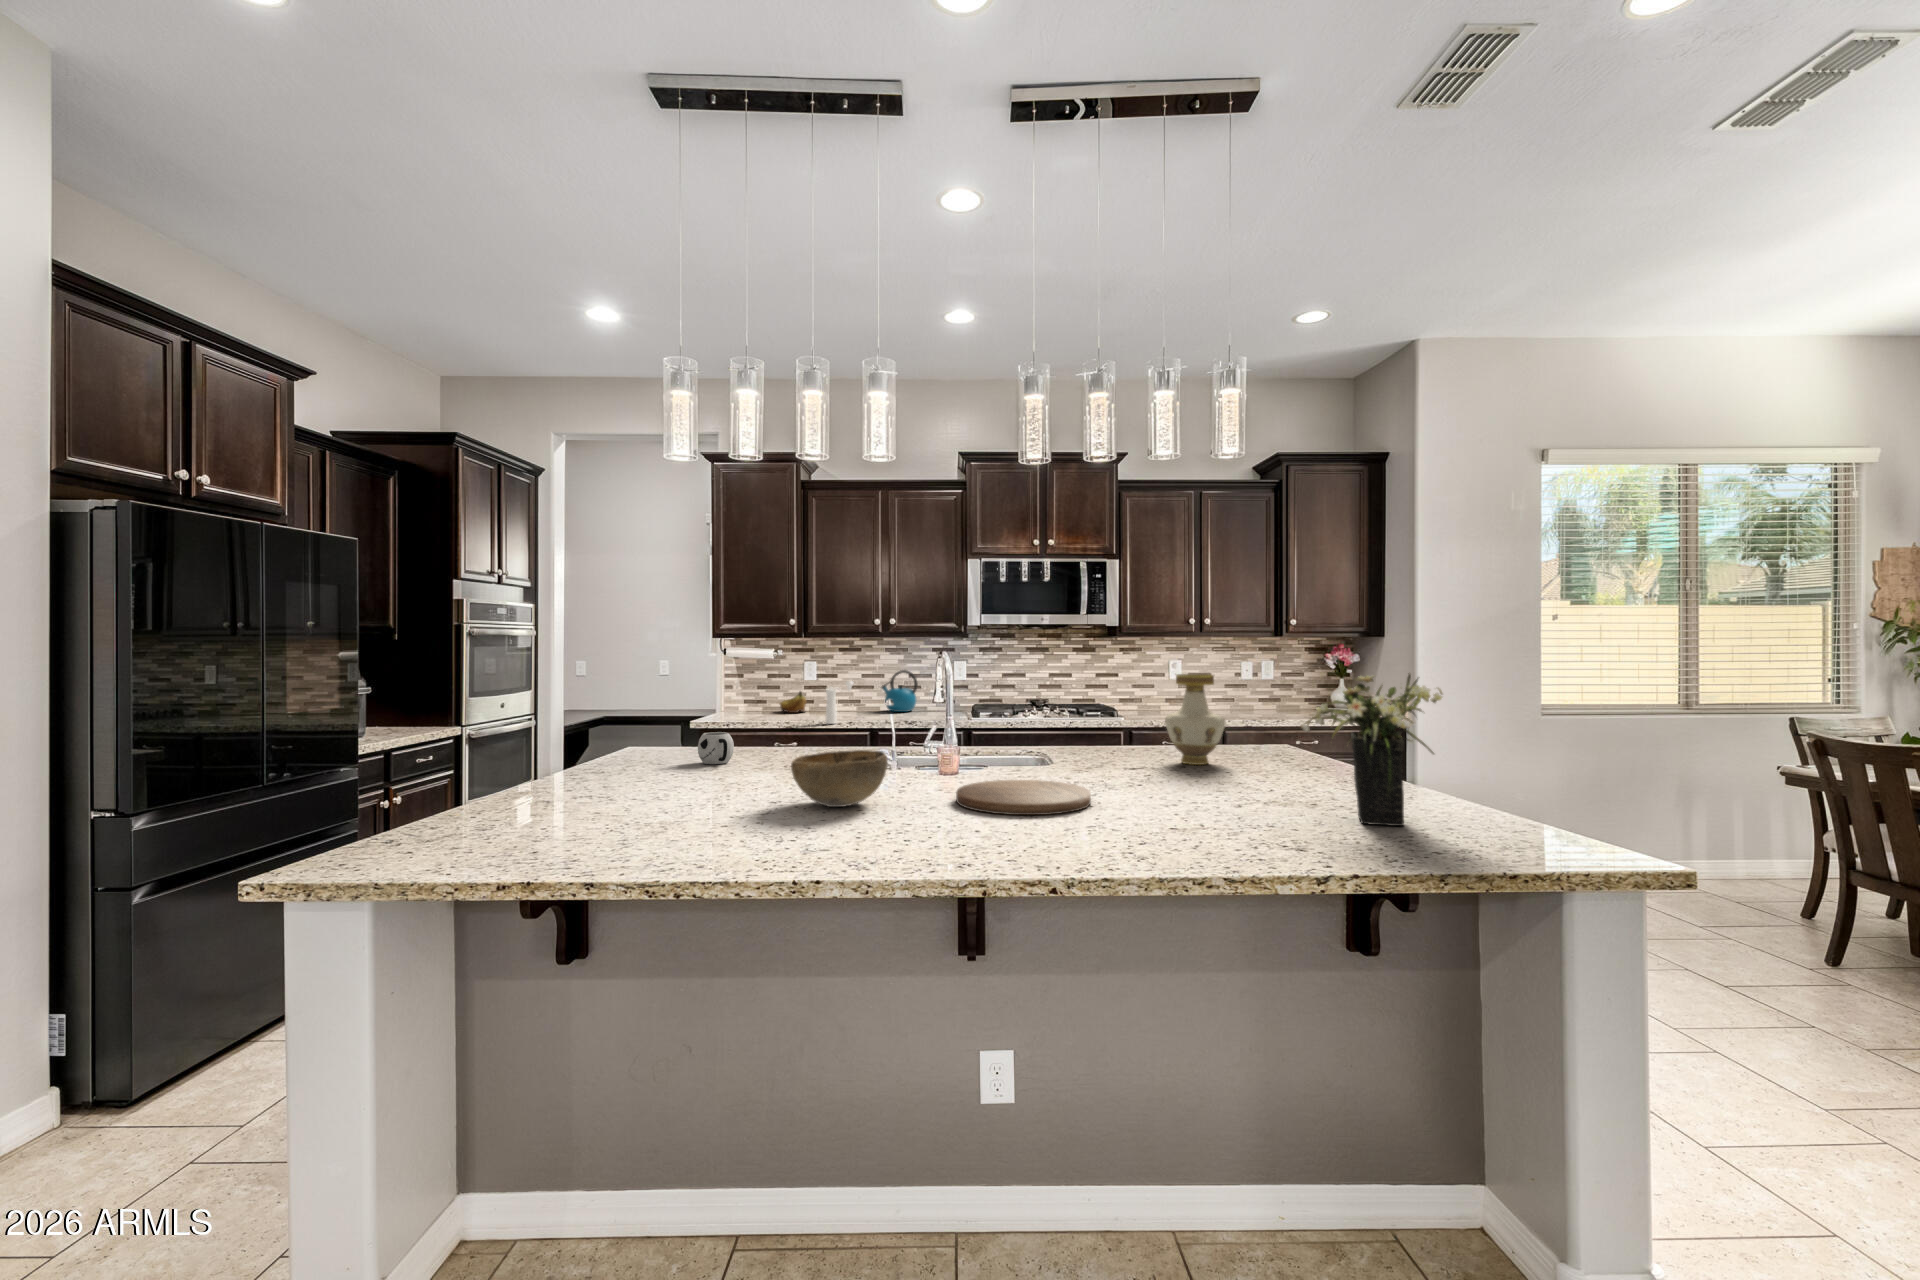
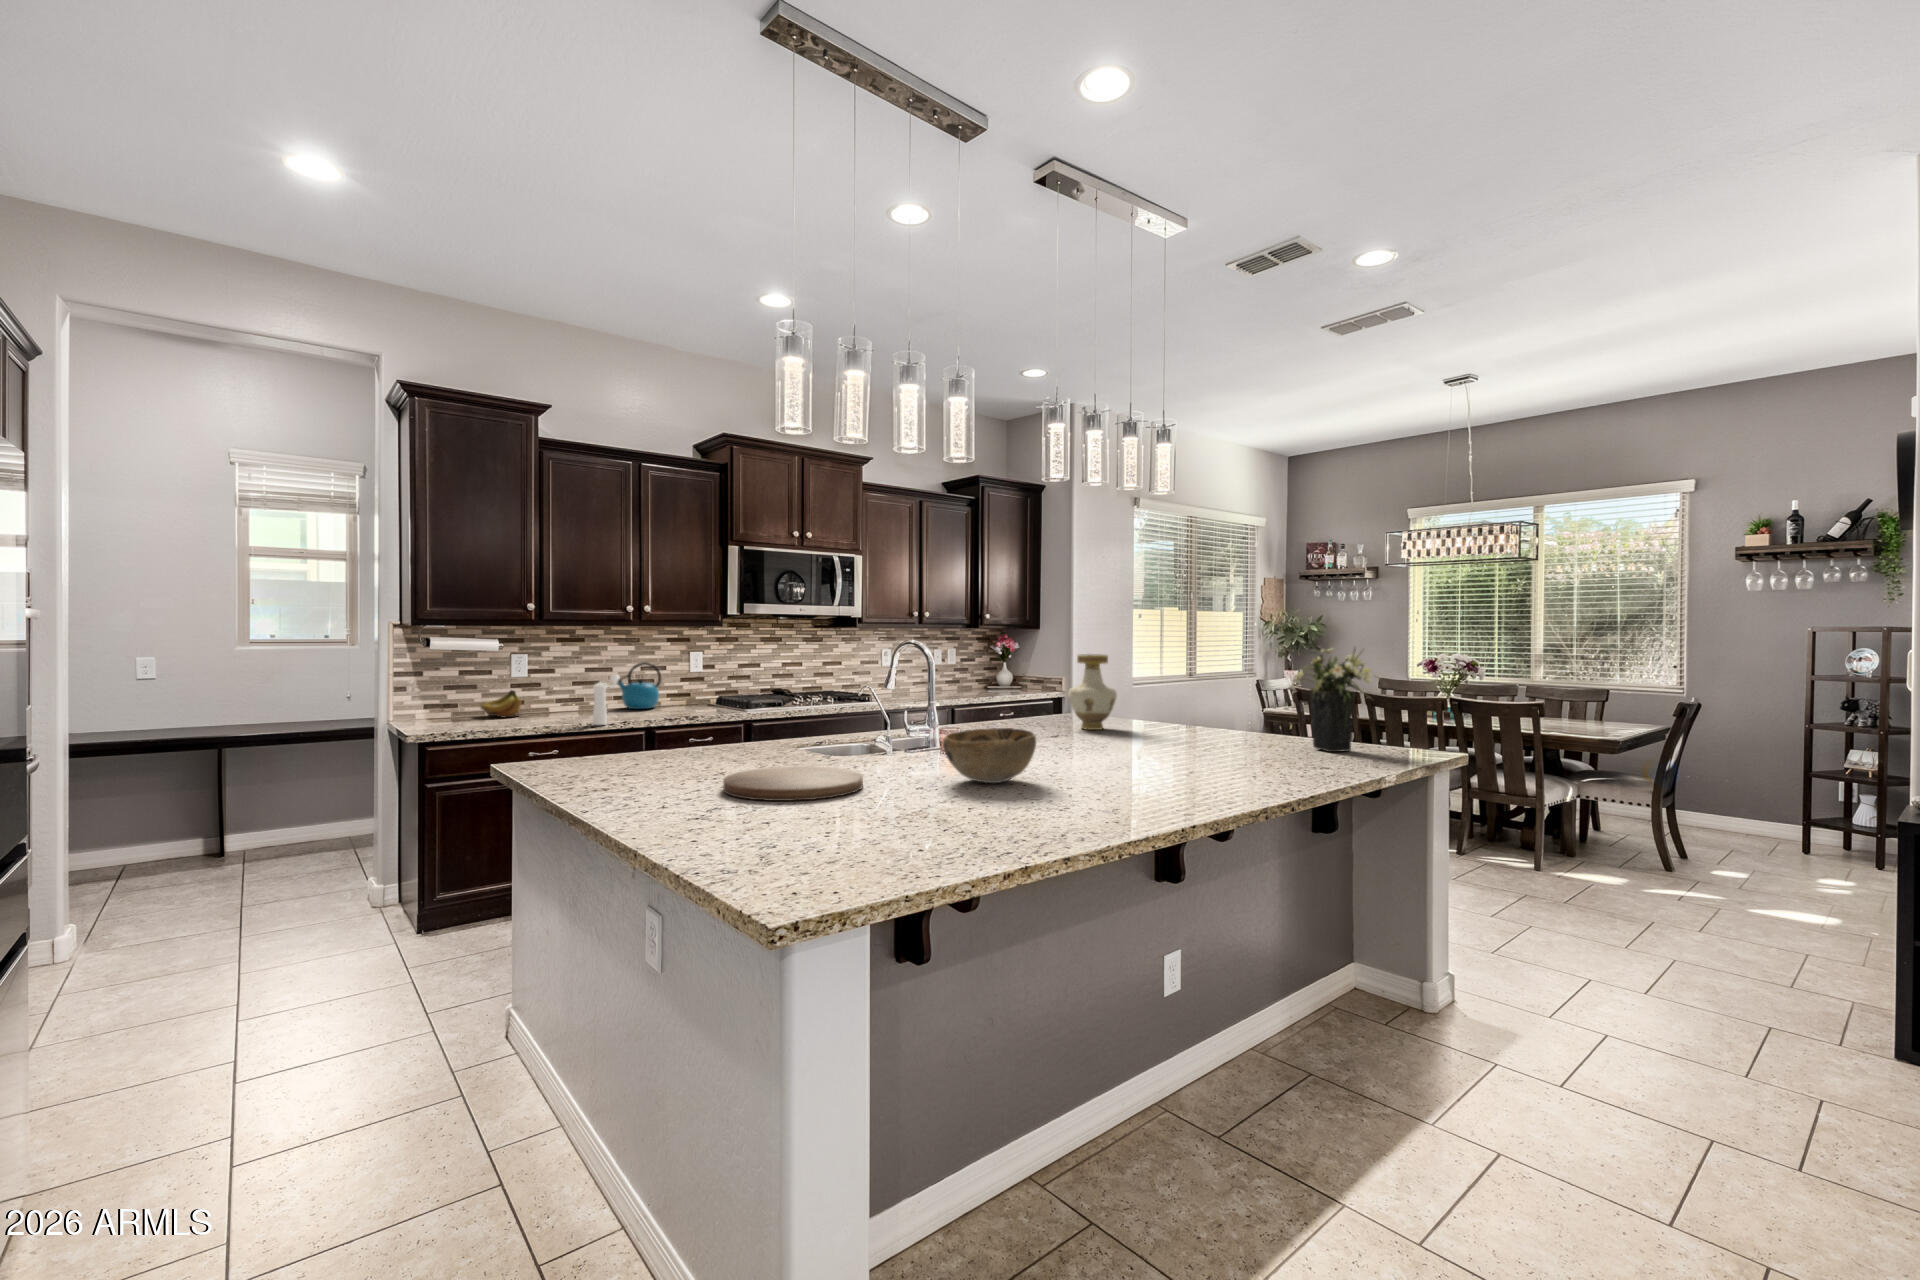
mug: present [698,732,734,764] -> none [673,730,725,767]
cutting board: present [956,780,1091,815] -> present [723,766,863,801]

